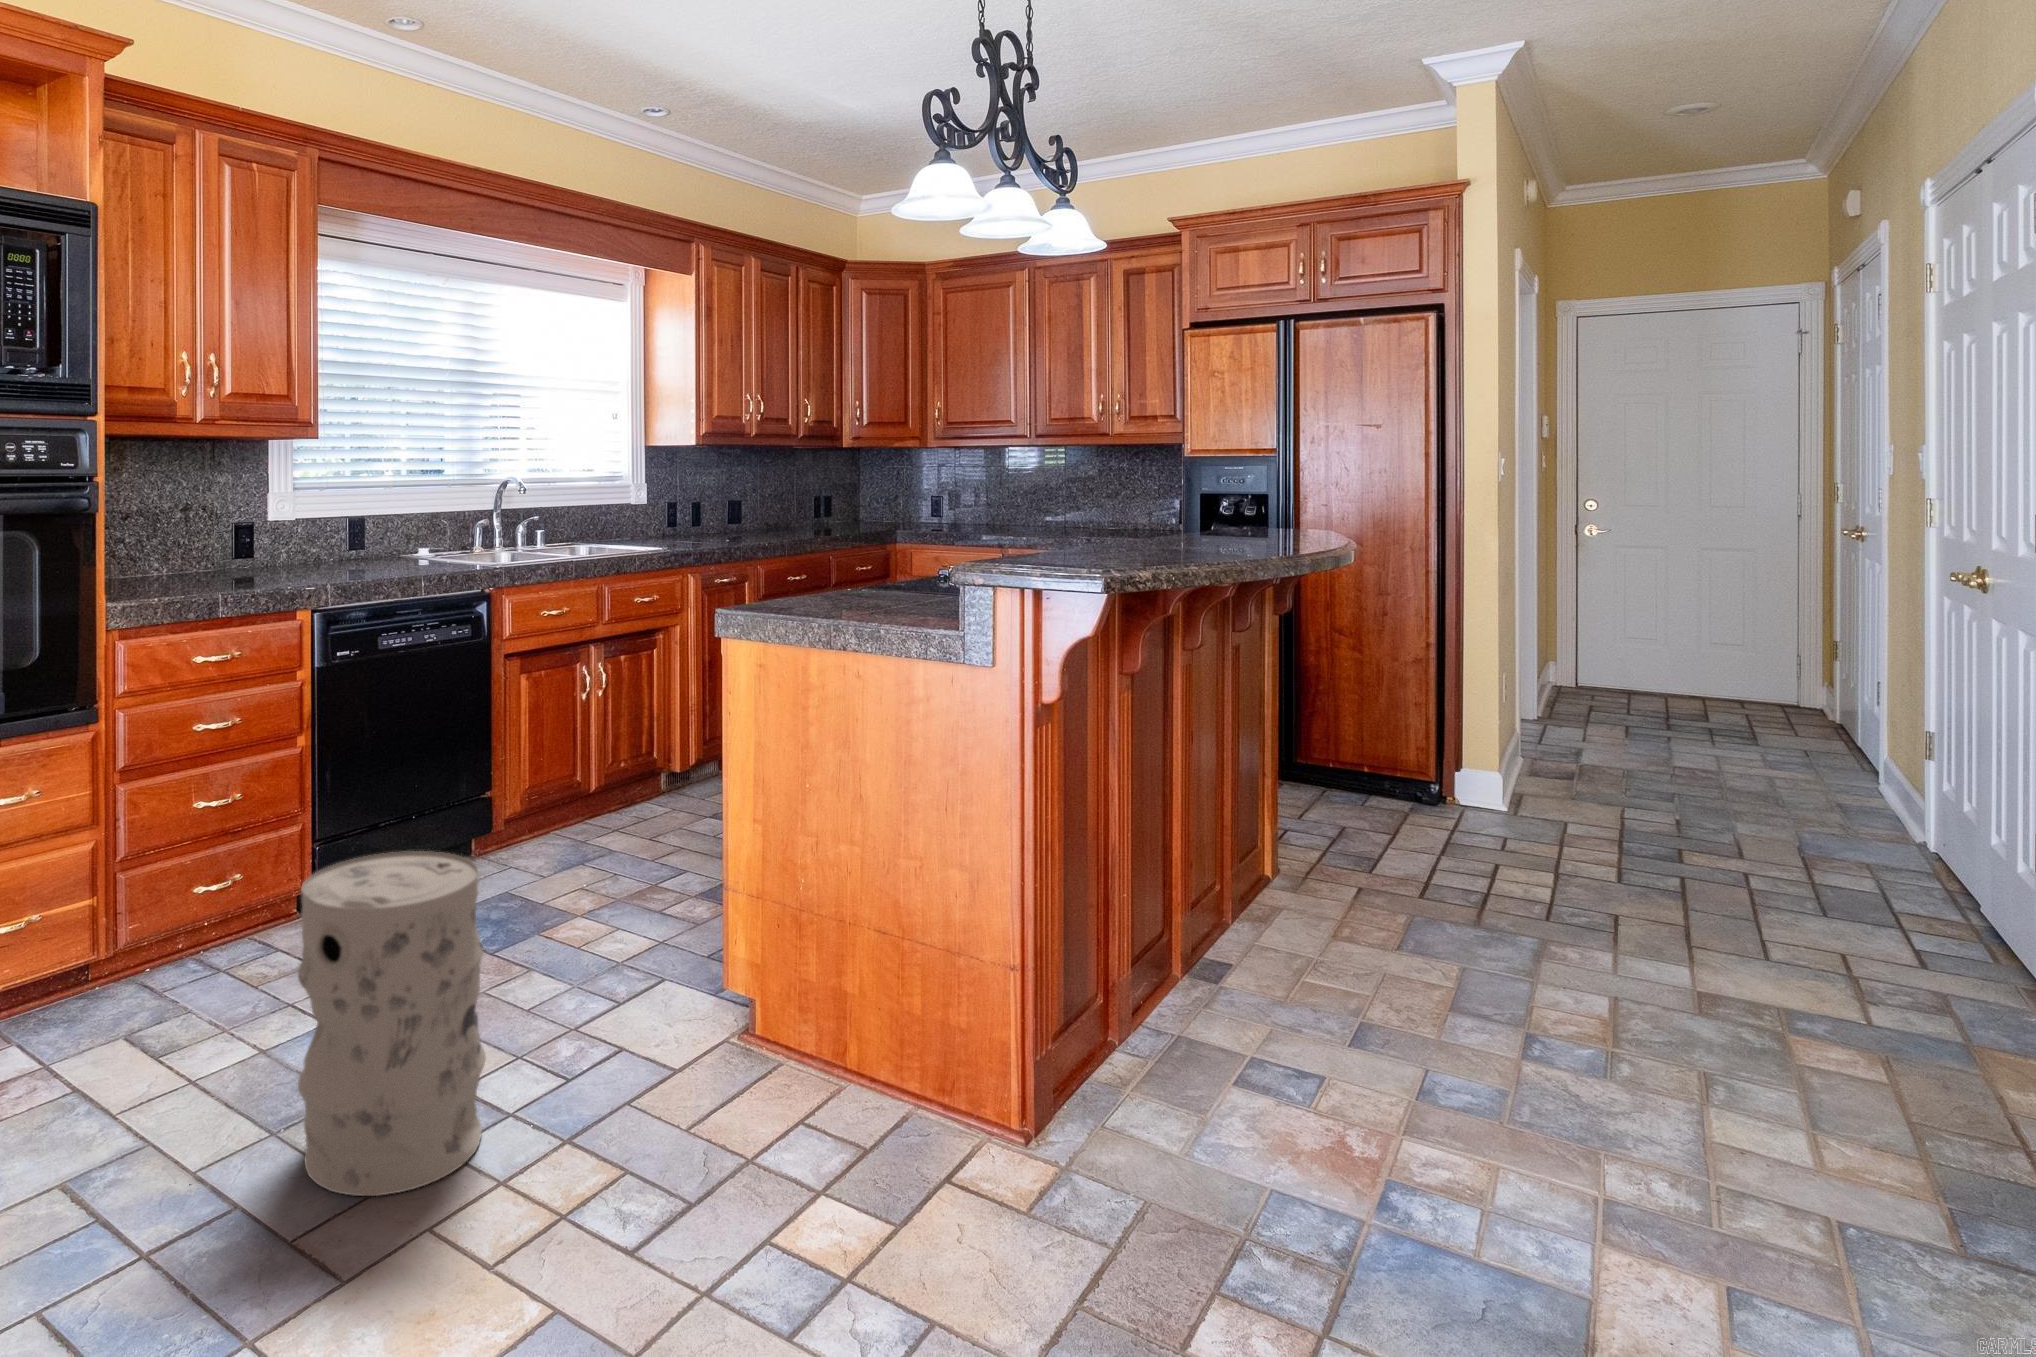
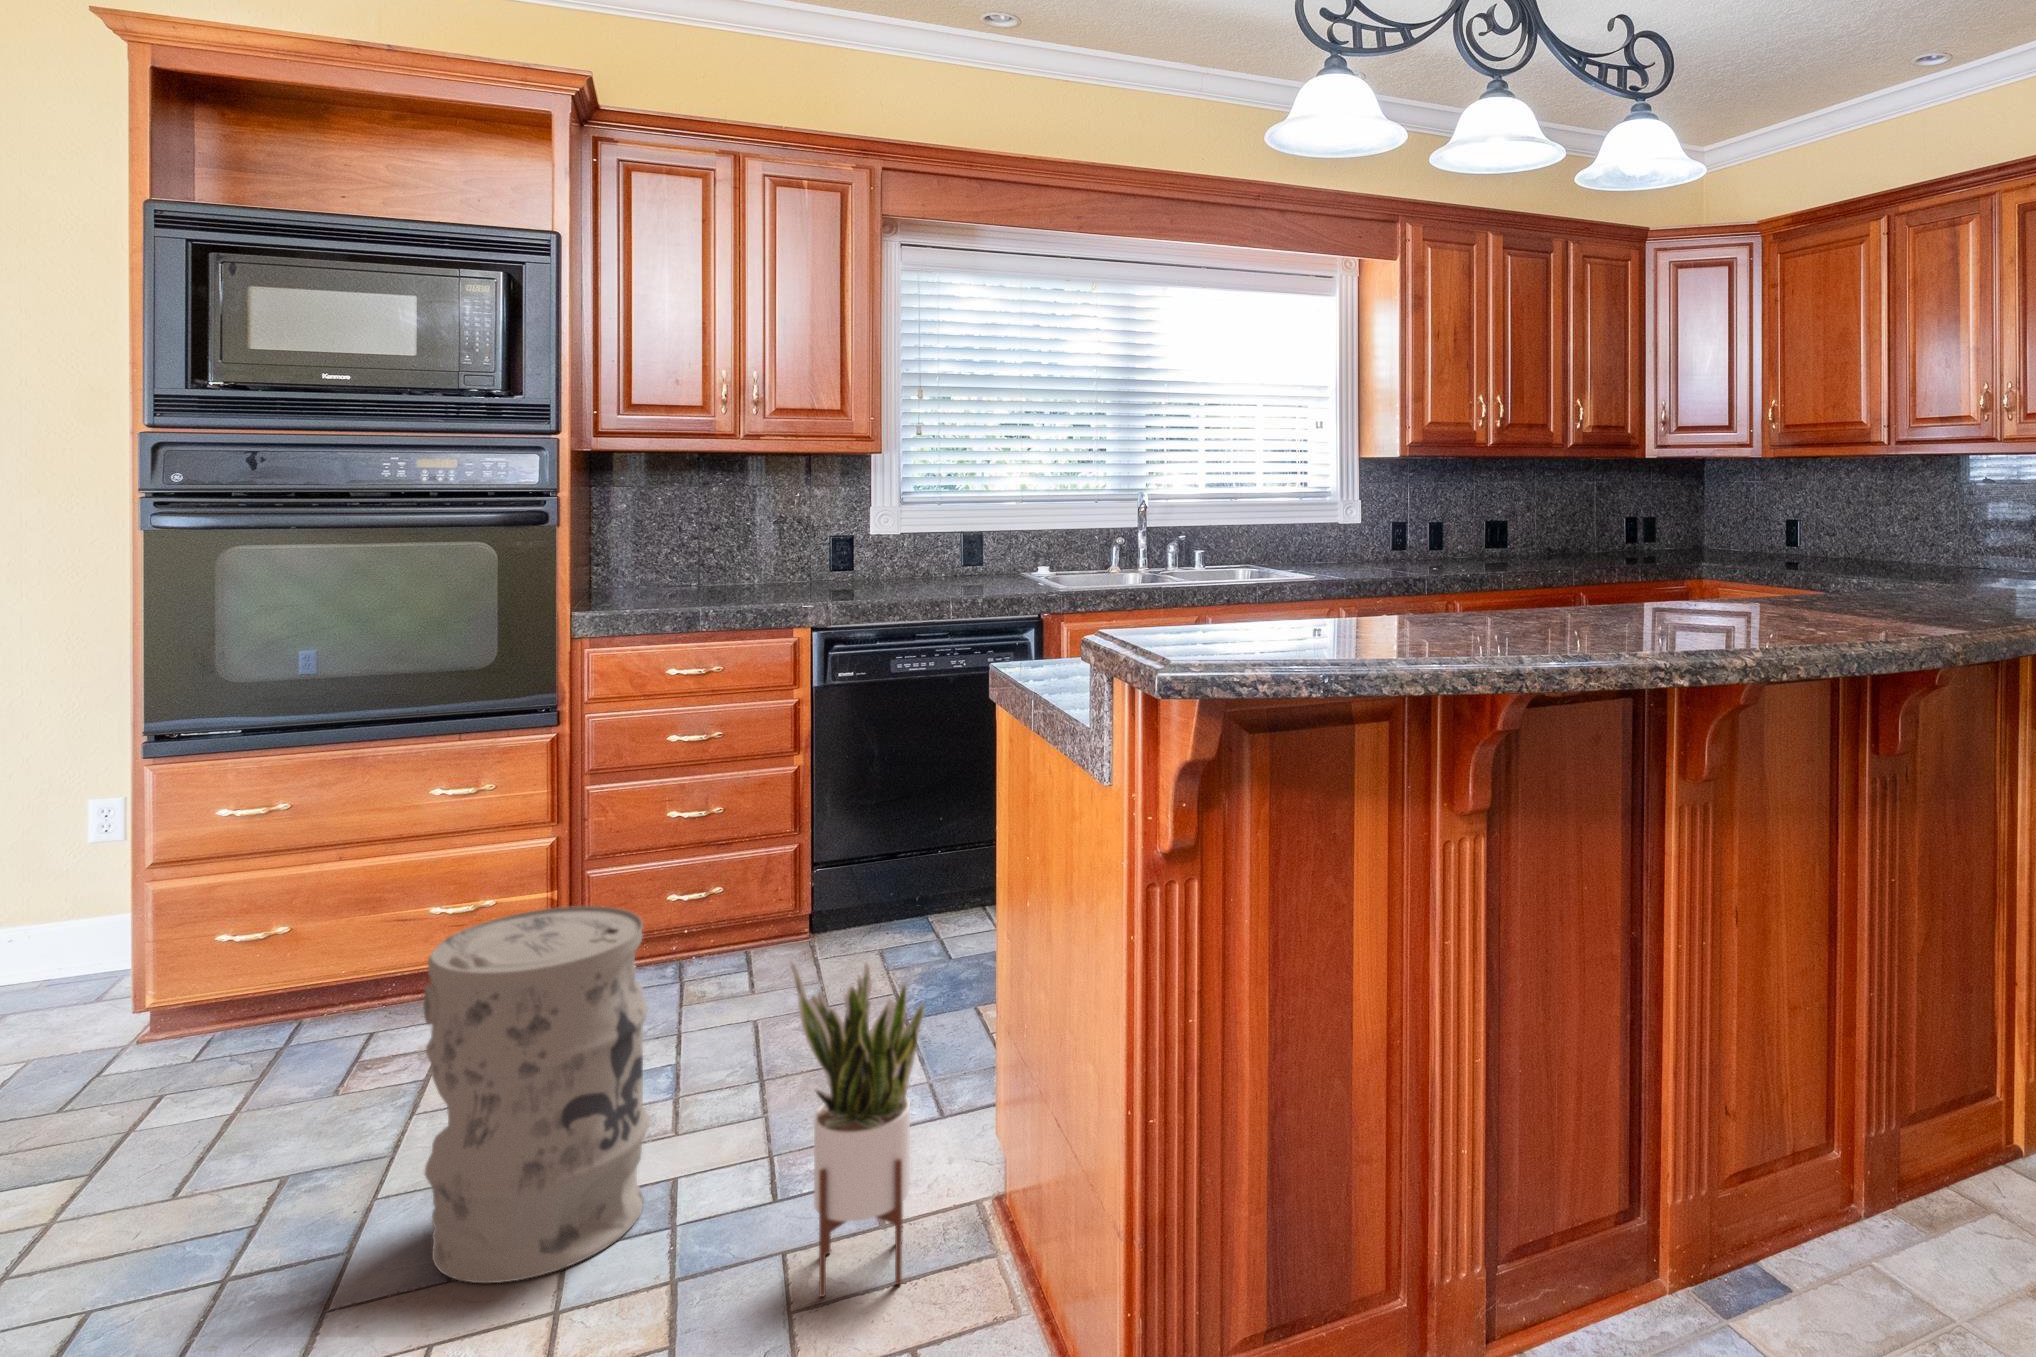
potted plant: none [649,846,755,1122] -> present [790,963,924,1297]

